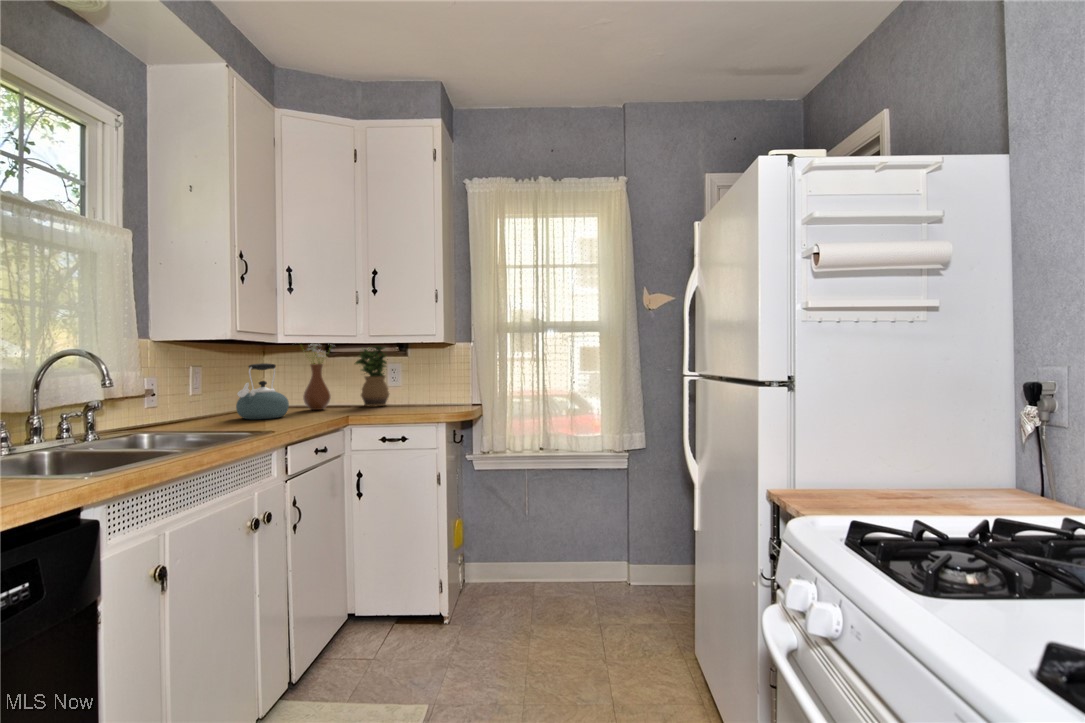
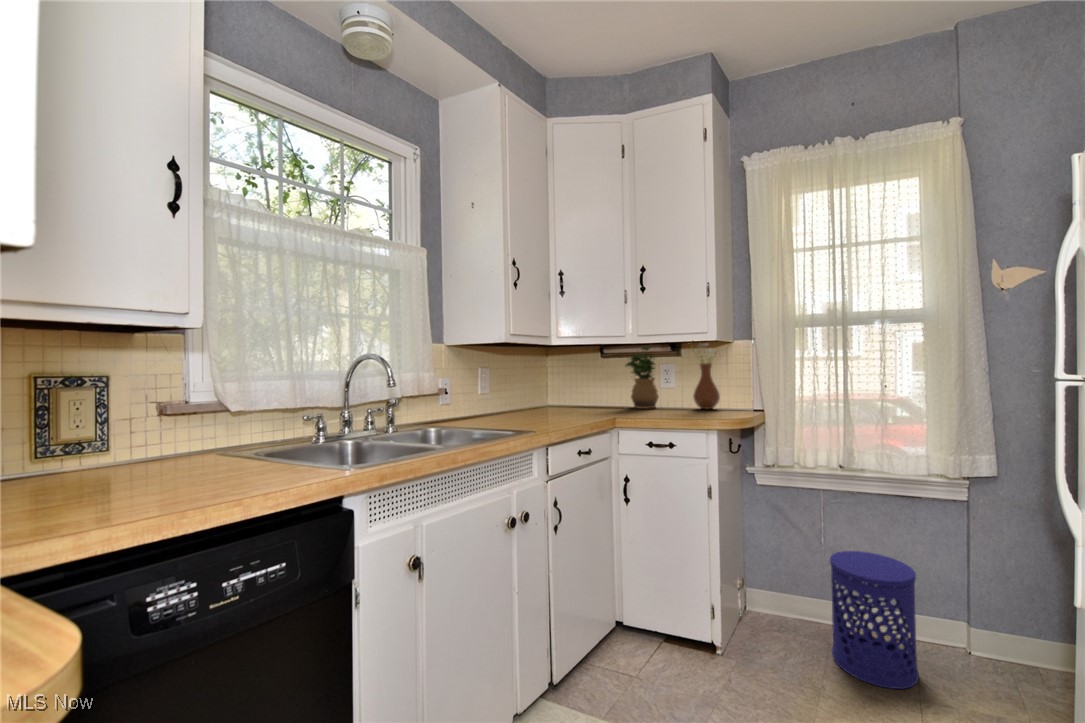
vase: present [303,343,331,410] -> present [691,345,720,409]
kettle: present [236,363,289,419] -> none [518,366,562,417]
waste bin: none [532,512,588,611] -> present [830,551,918,689]

